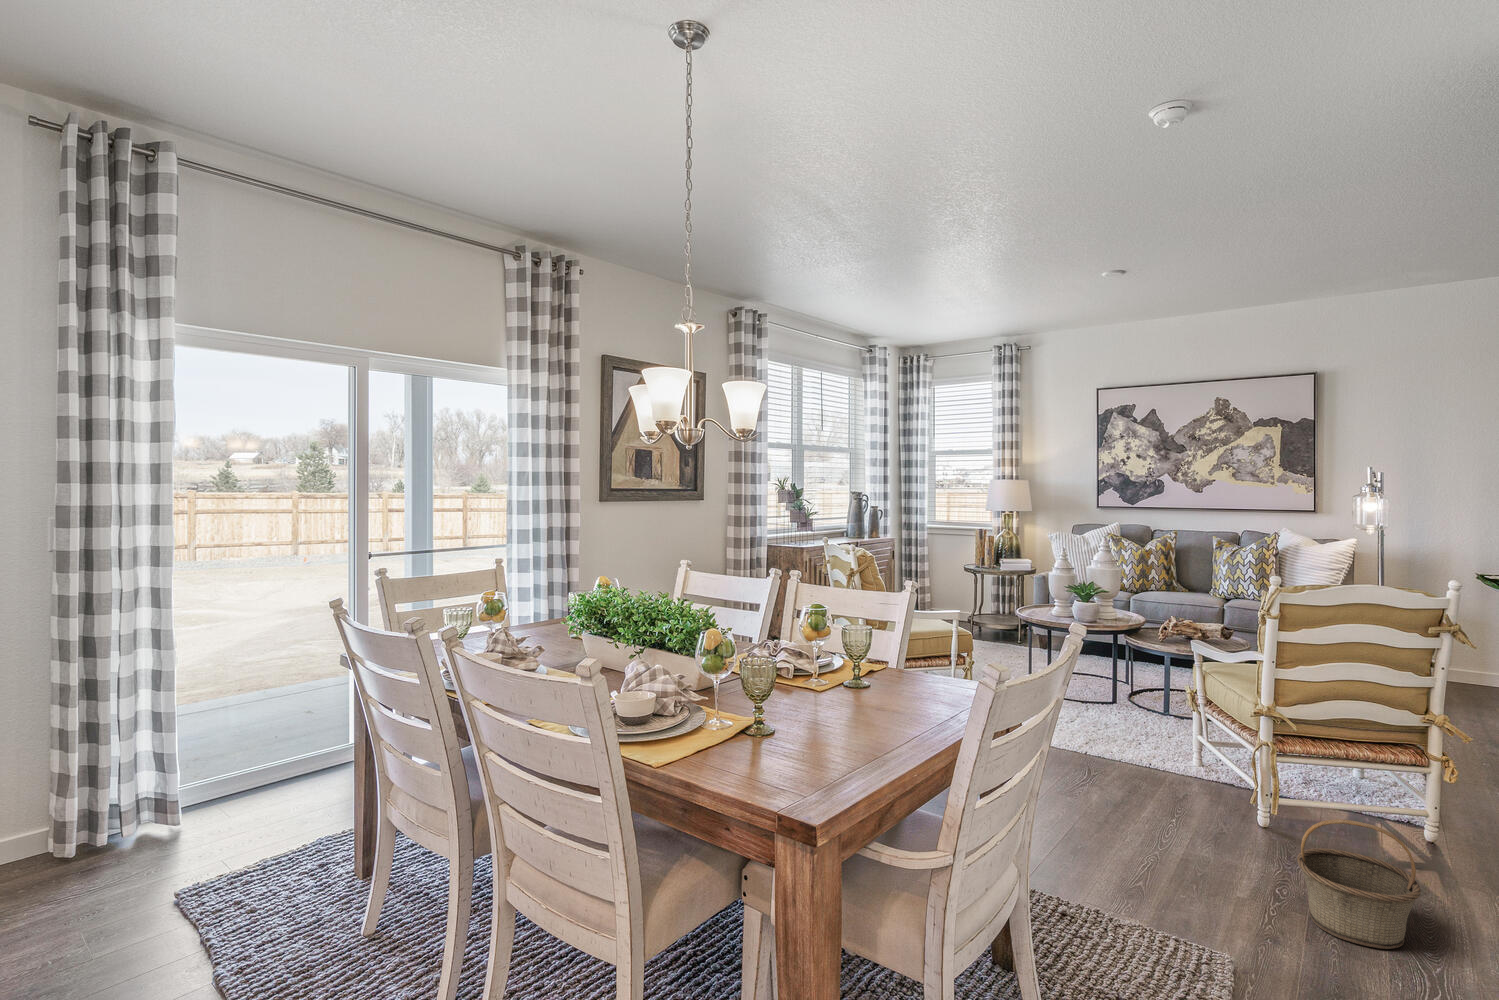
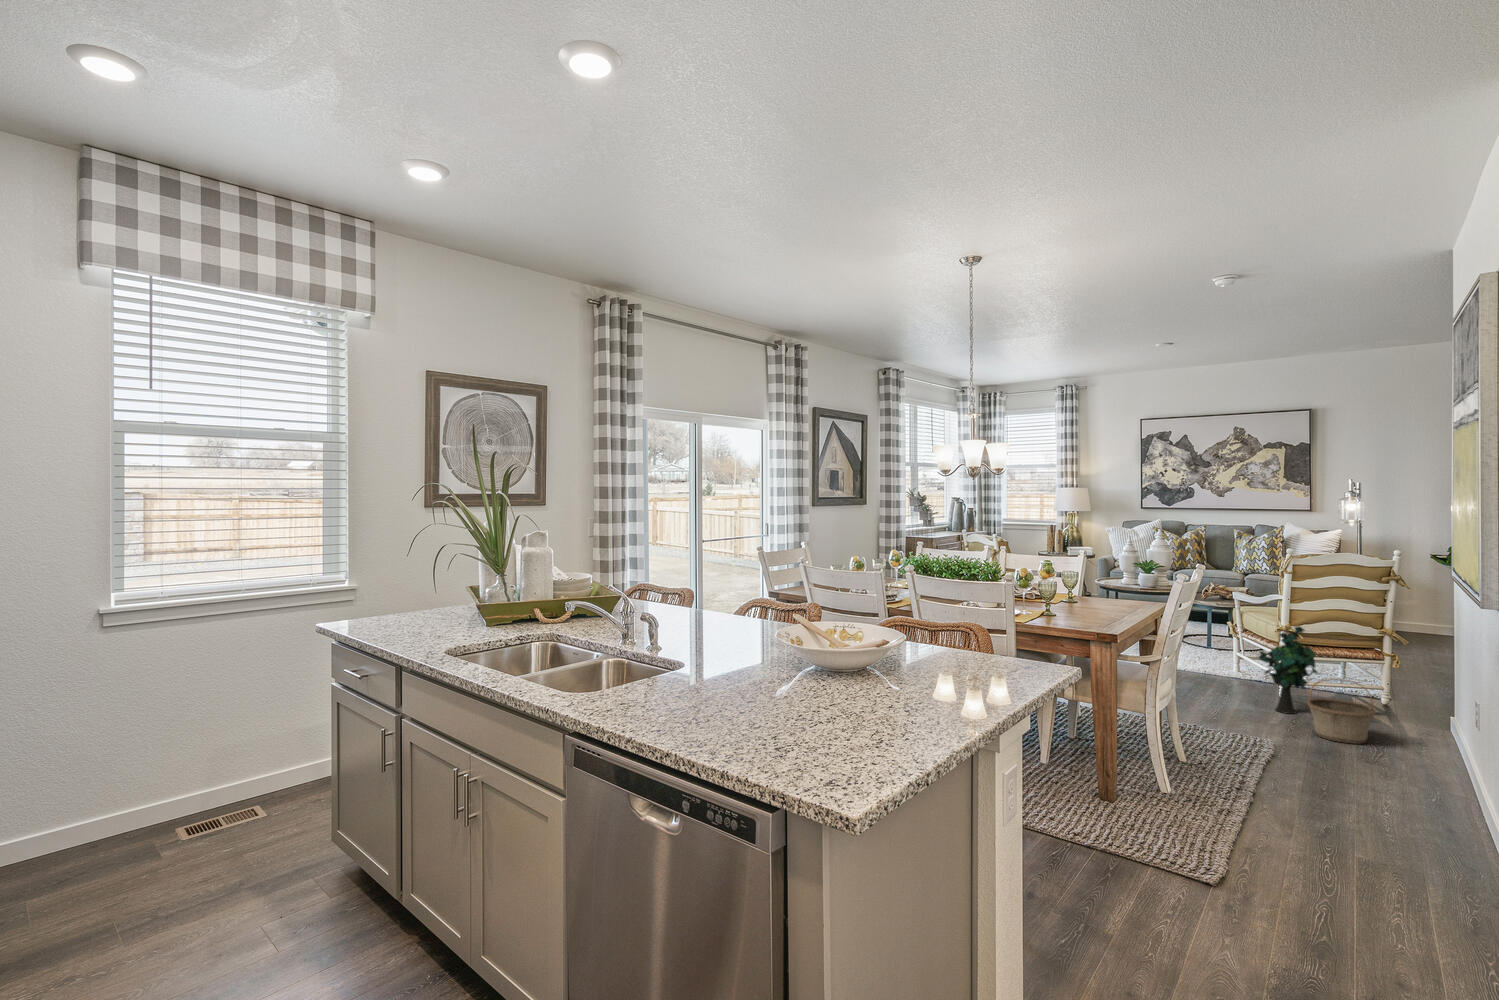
decorative plant: none [1216,711,1321,861] -> present [1258,626,1318,714]

